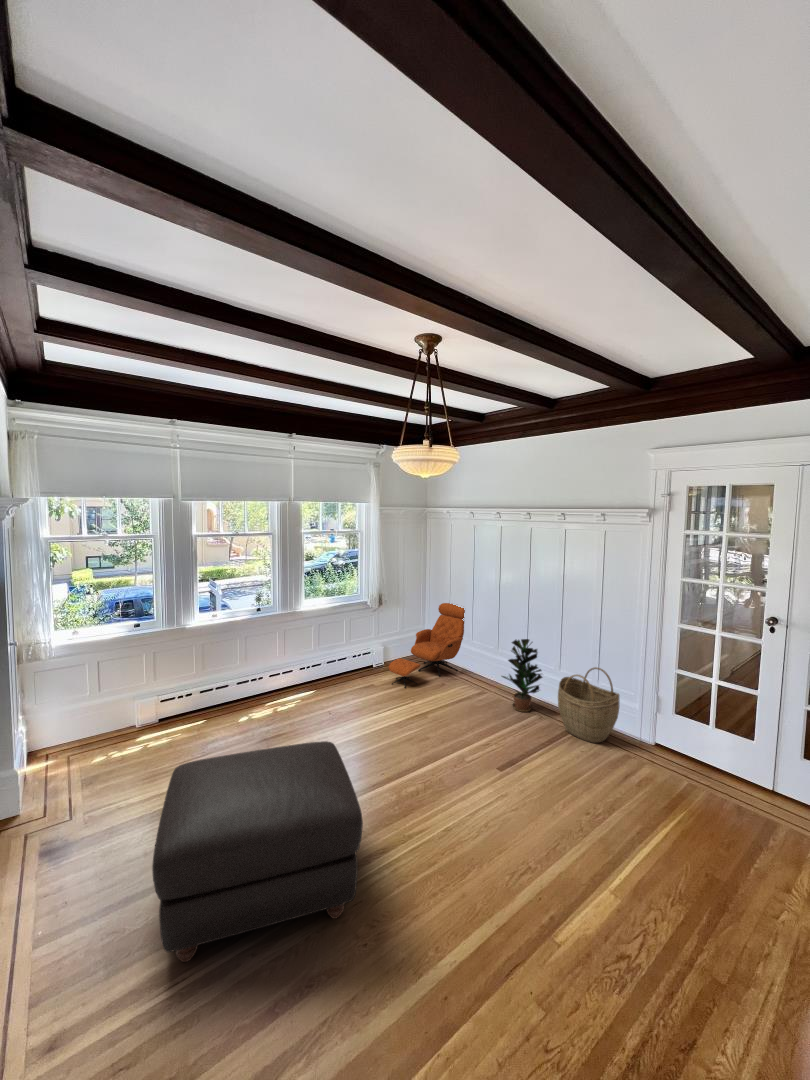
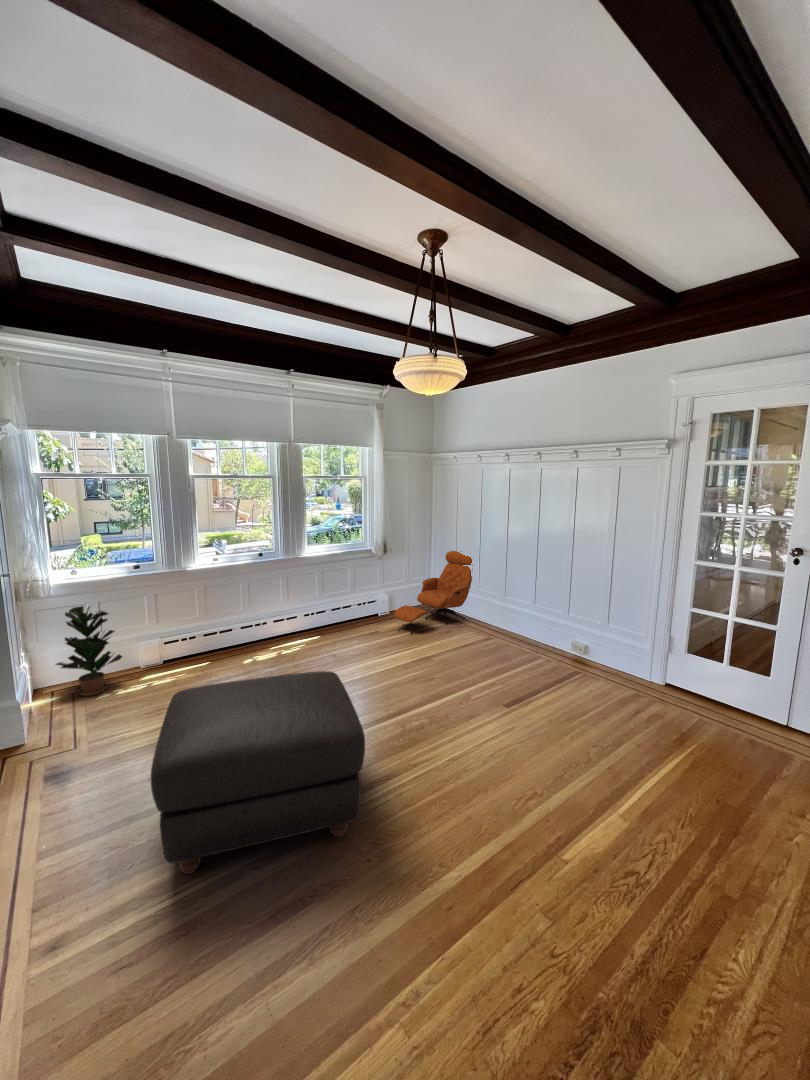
potted plant: present [502,639,542,712] -> present [56,606,122,696]
woven basket: present [558,667,620,743] -> none [568,608,632,684]

